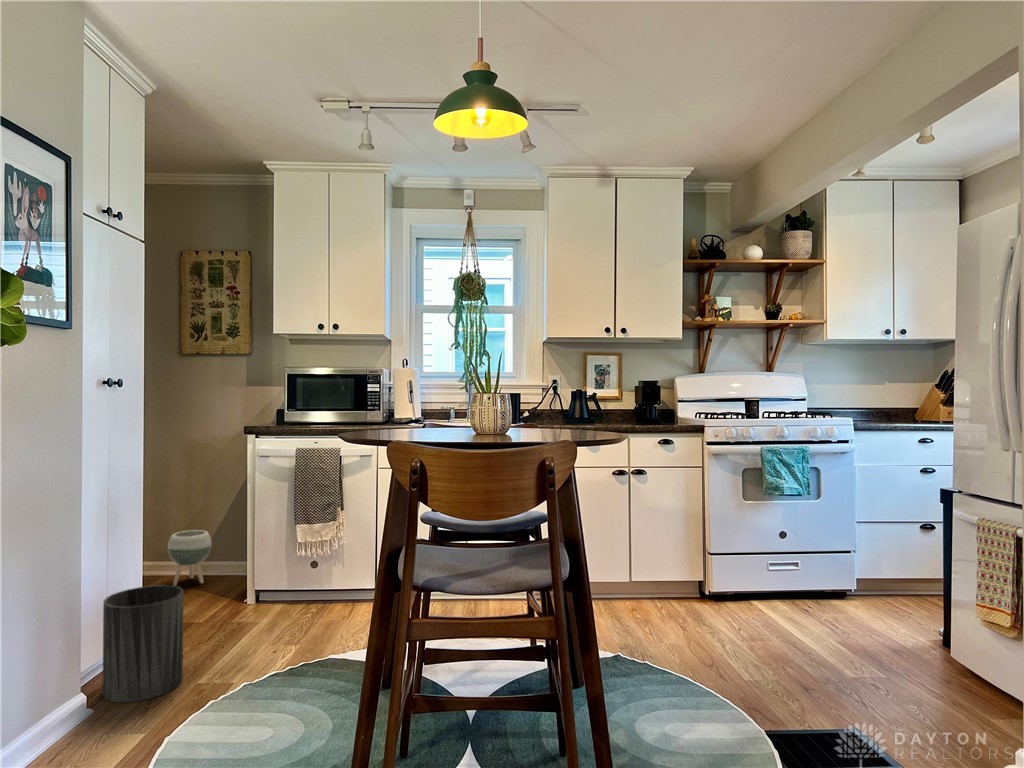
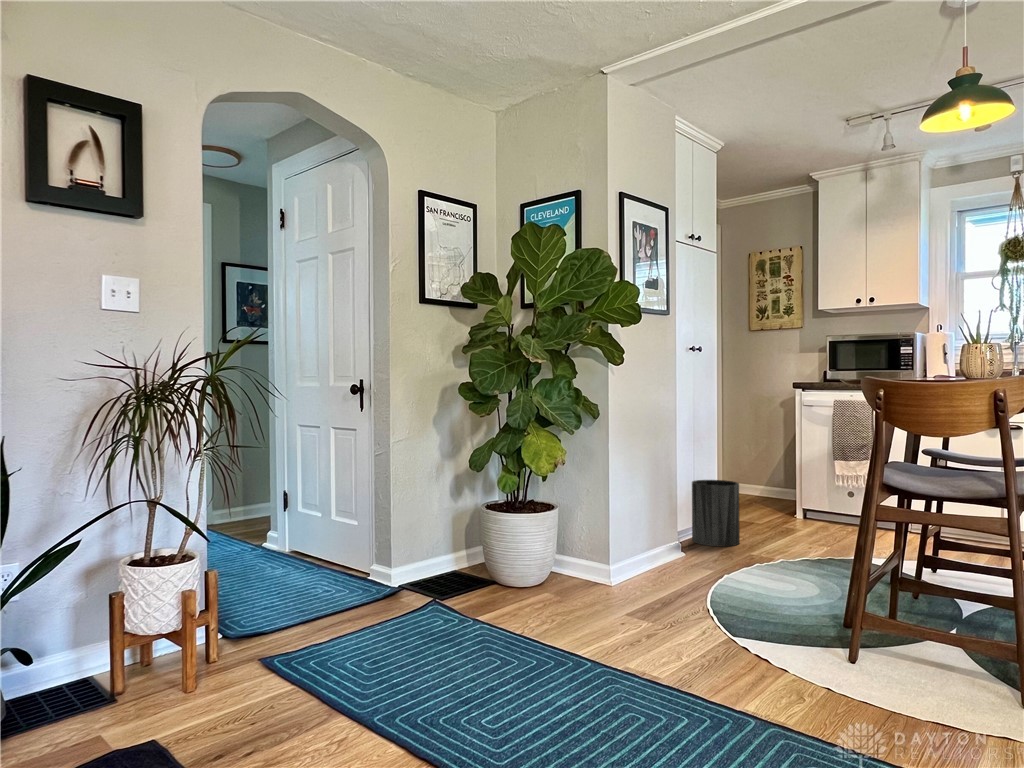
planter: present [168,530,212,586] -> none [742,468,774,508]

